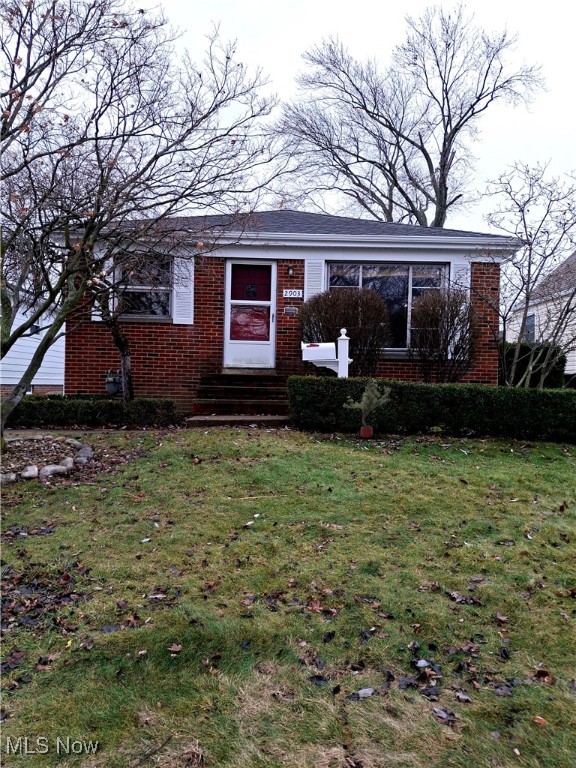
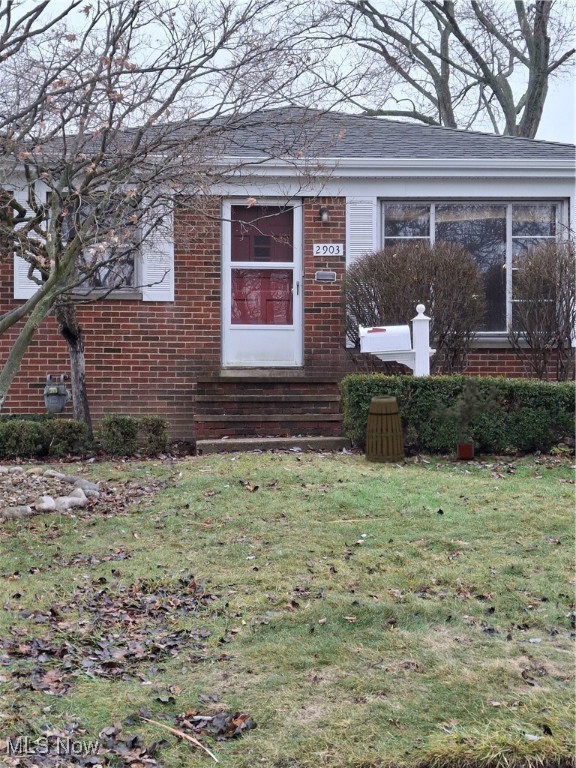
basket: none [298,392,325,439] -> present [365,396,404,463]

